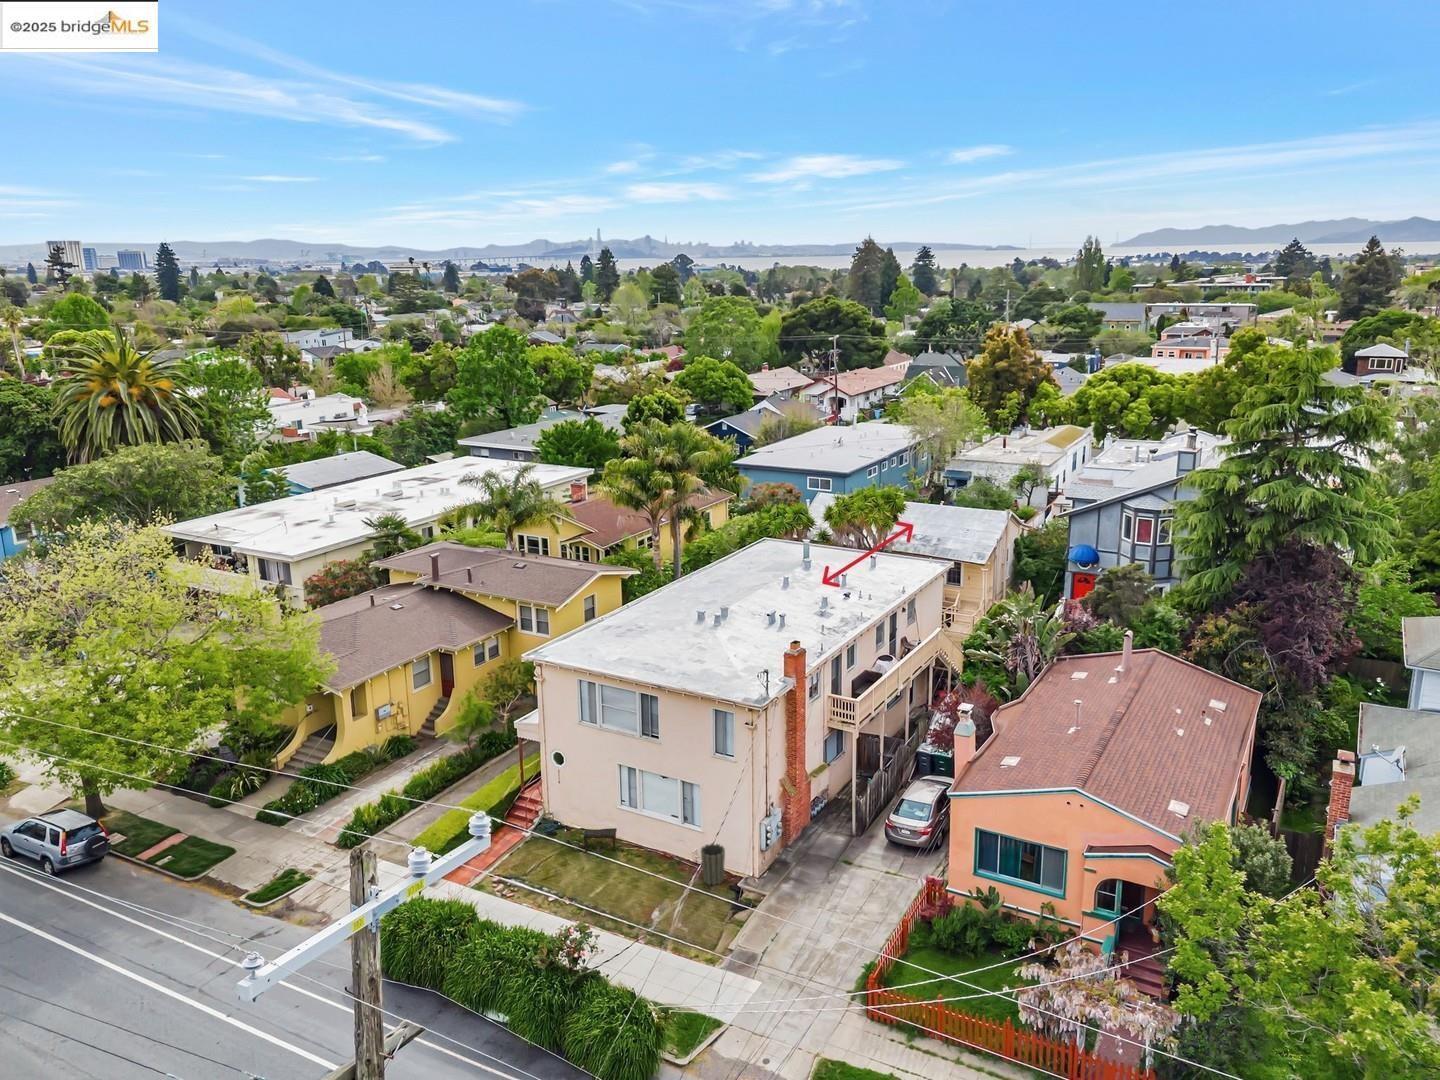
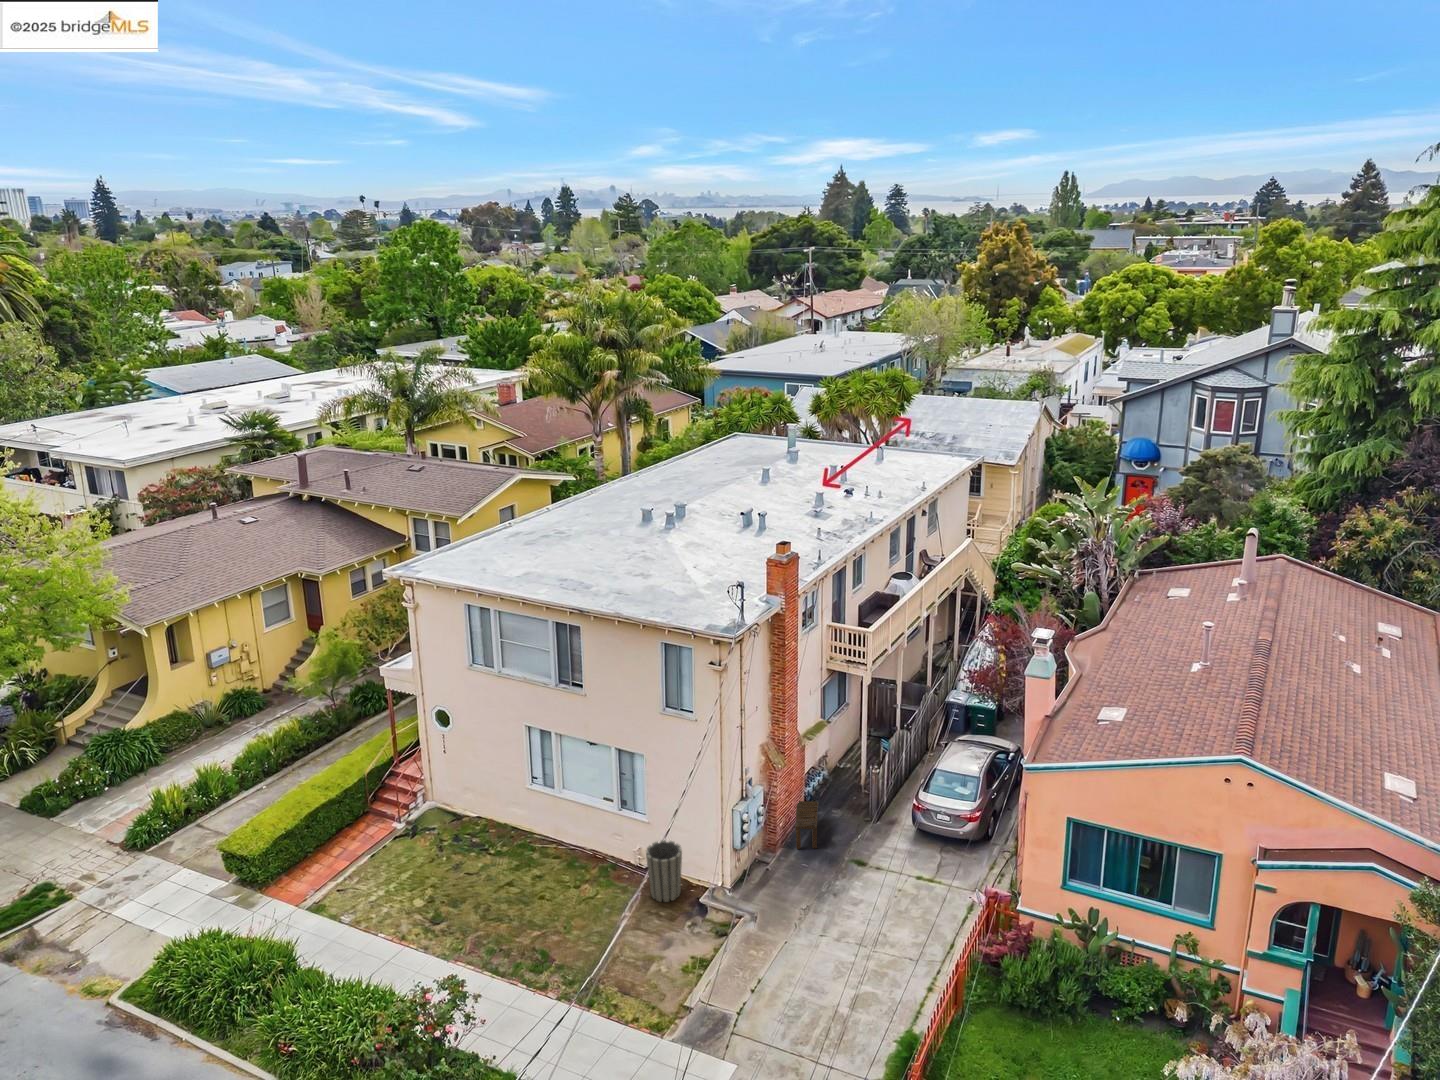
bench: present [584,828,617,852] -> present [795,801,819,849]

